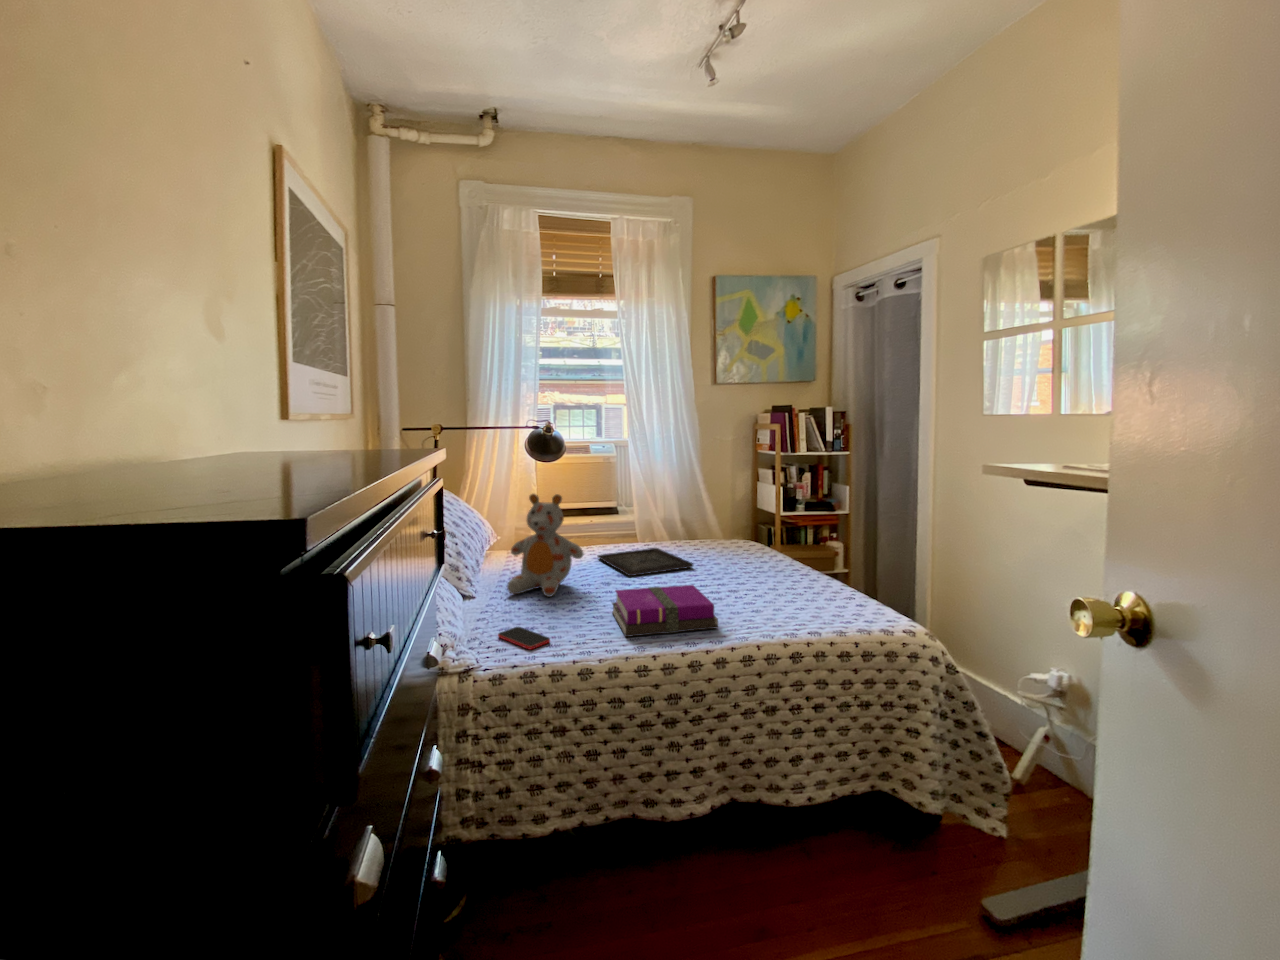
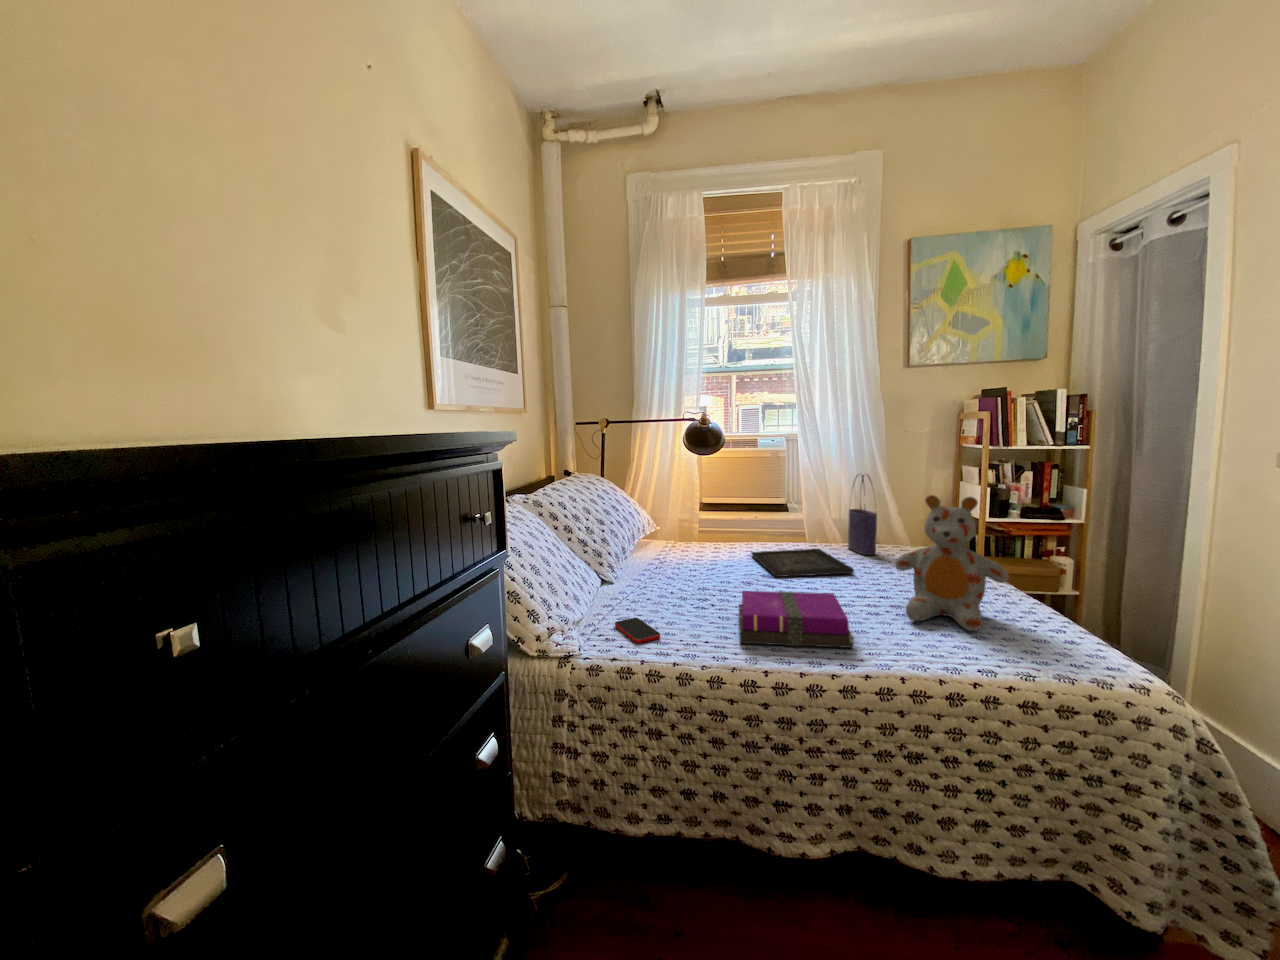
tote bag: none [679,478,705,551] -> present [848,474,877,555]
stuffed bear: present [507,494,583,597] -> present [895,495,1009,631]

